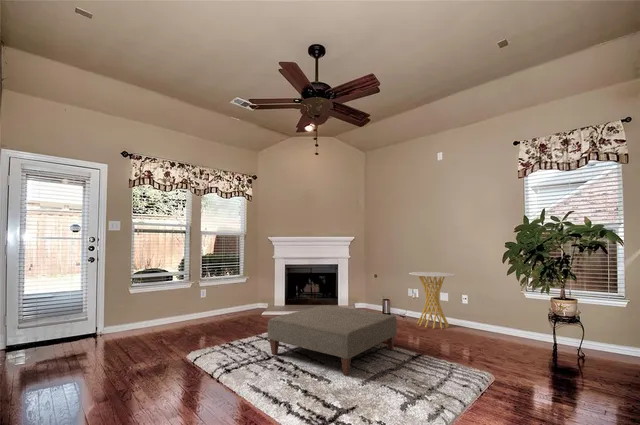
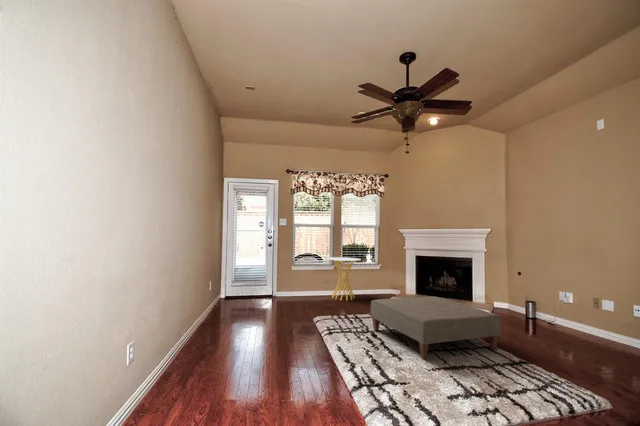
side table: present [409,272,455,329] -> present [328,257,361,300]

